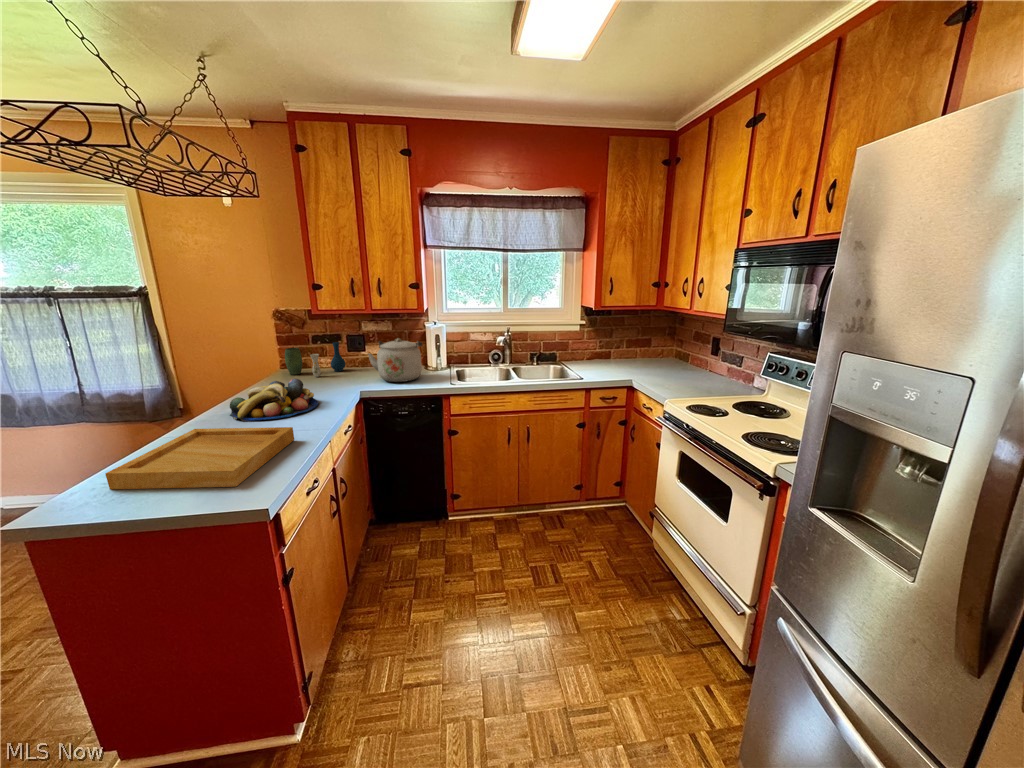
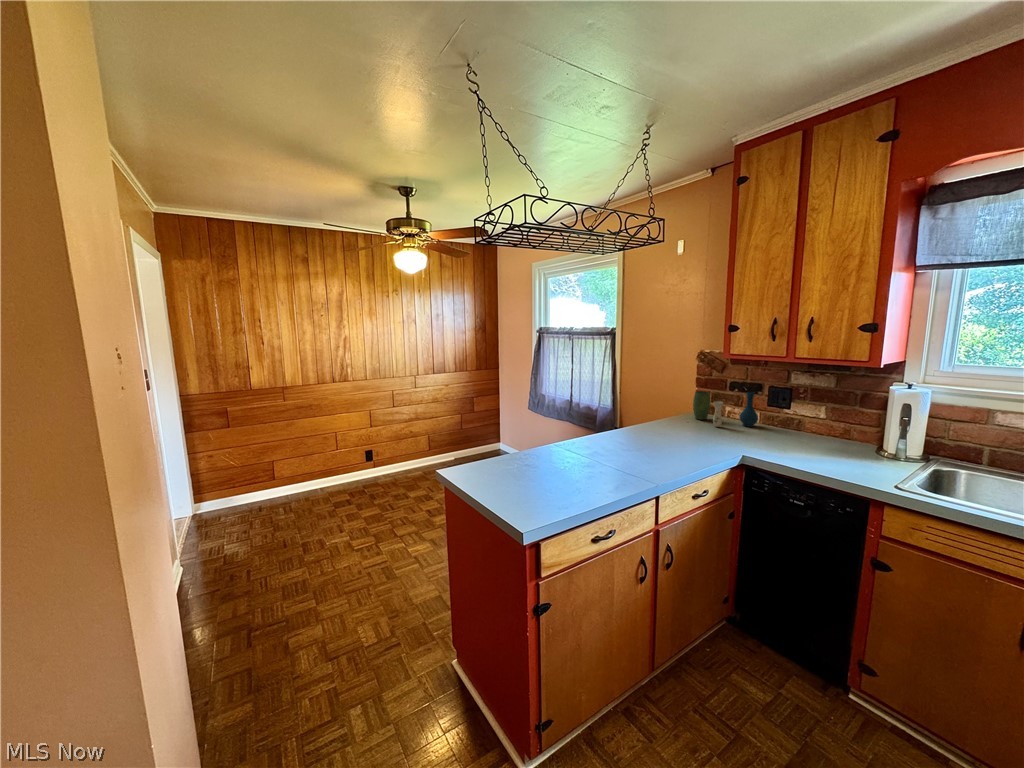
kettle: present [368,338,422,382] -> none [773,399,867,462]
fruit bowl: present [230,379,319,421] -> none [602,421,681,460]
tray: present [106,427,294,489] -> none [487,446,613,504]

